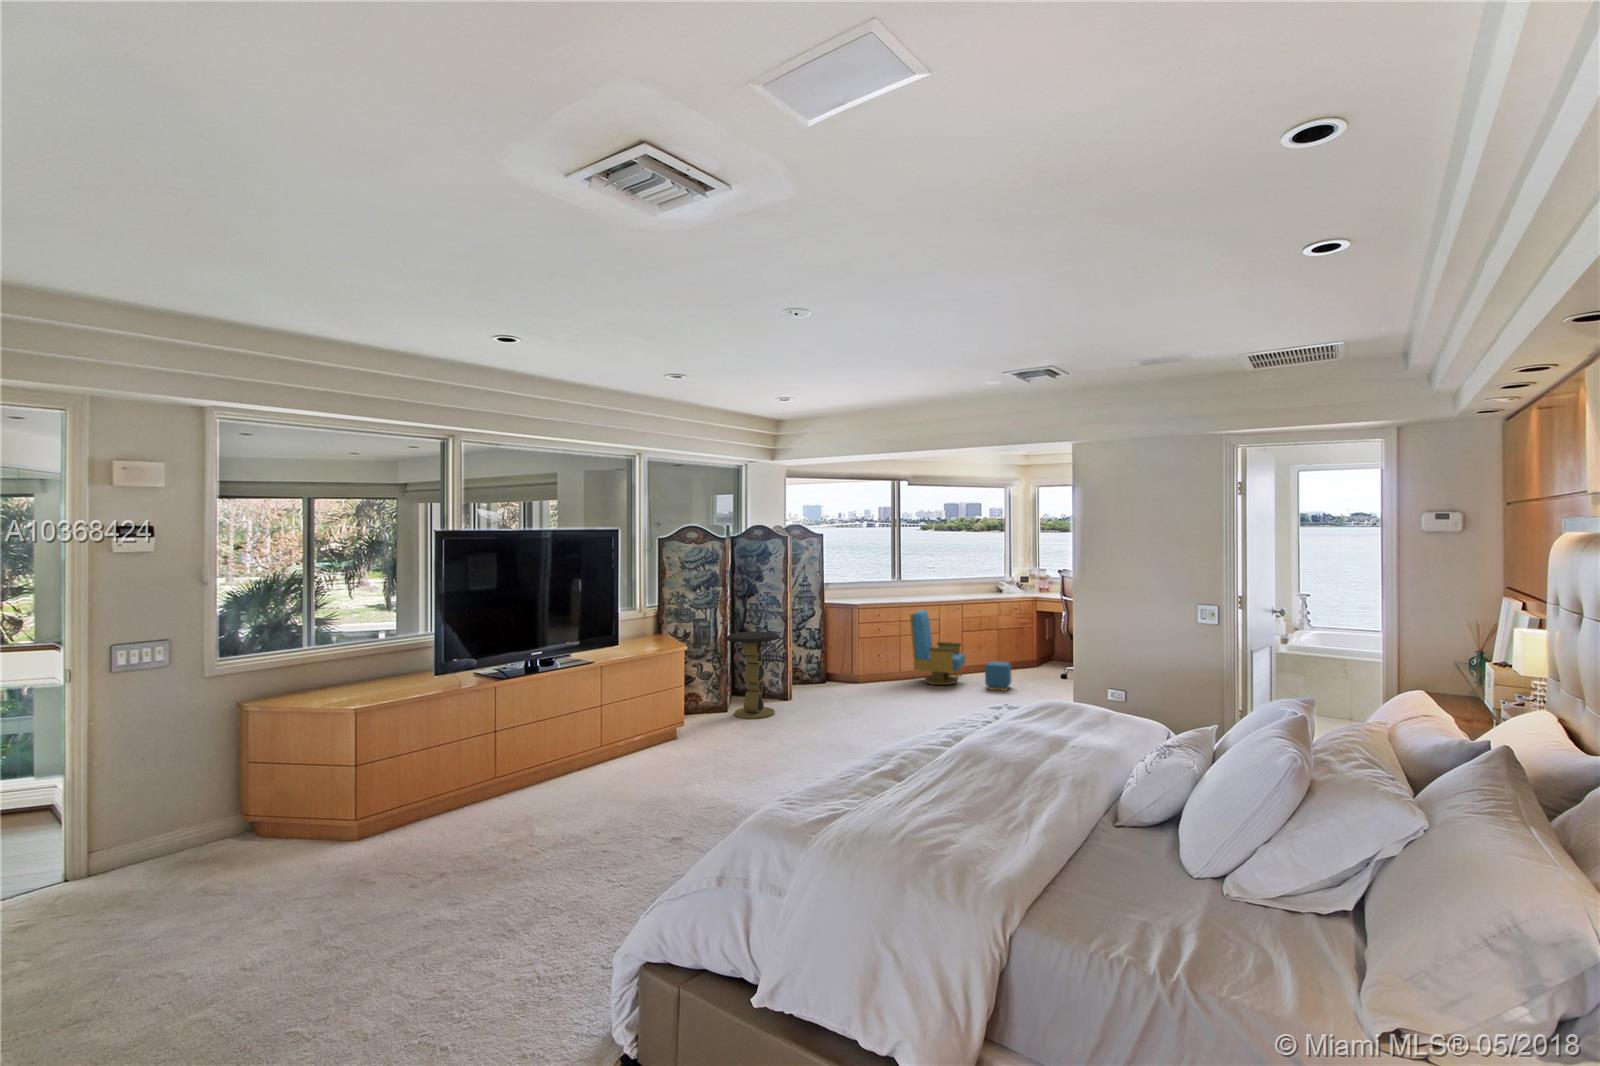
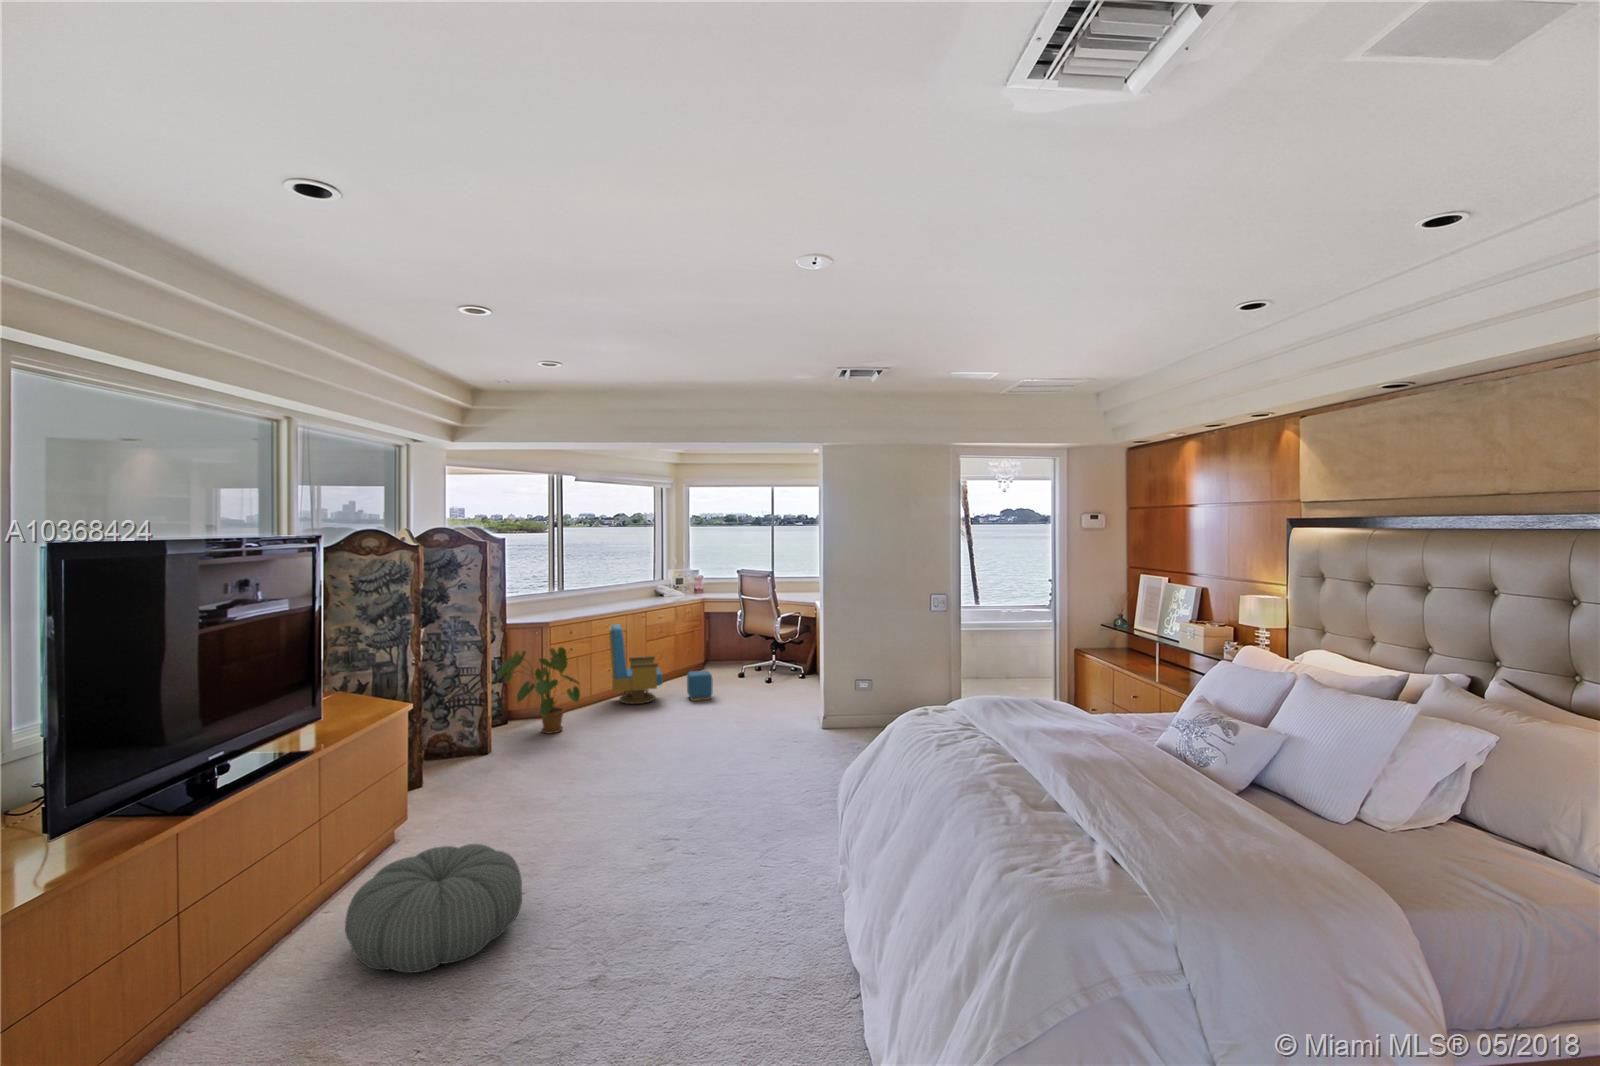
house plant: none [804,624,868,696] -> present [497,647,580,734]
side table: present [726,632,780,719] -> none [425,669,504,788]
pouf: none [581,737,688,805] -> present [345,844,522,973]

